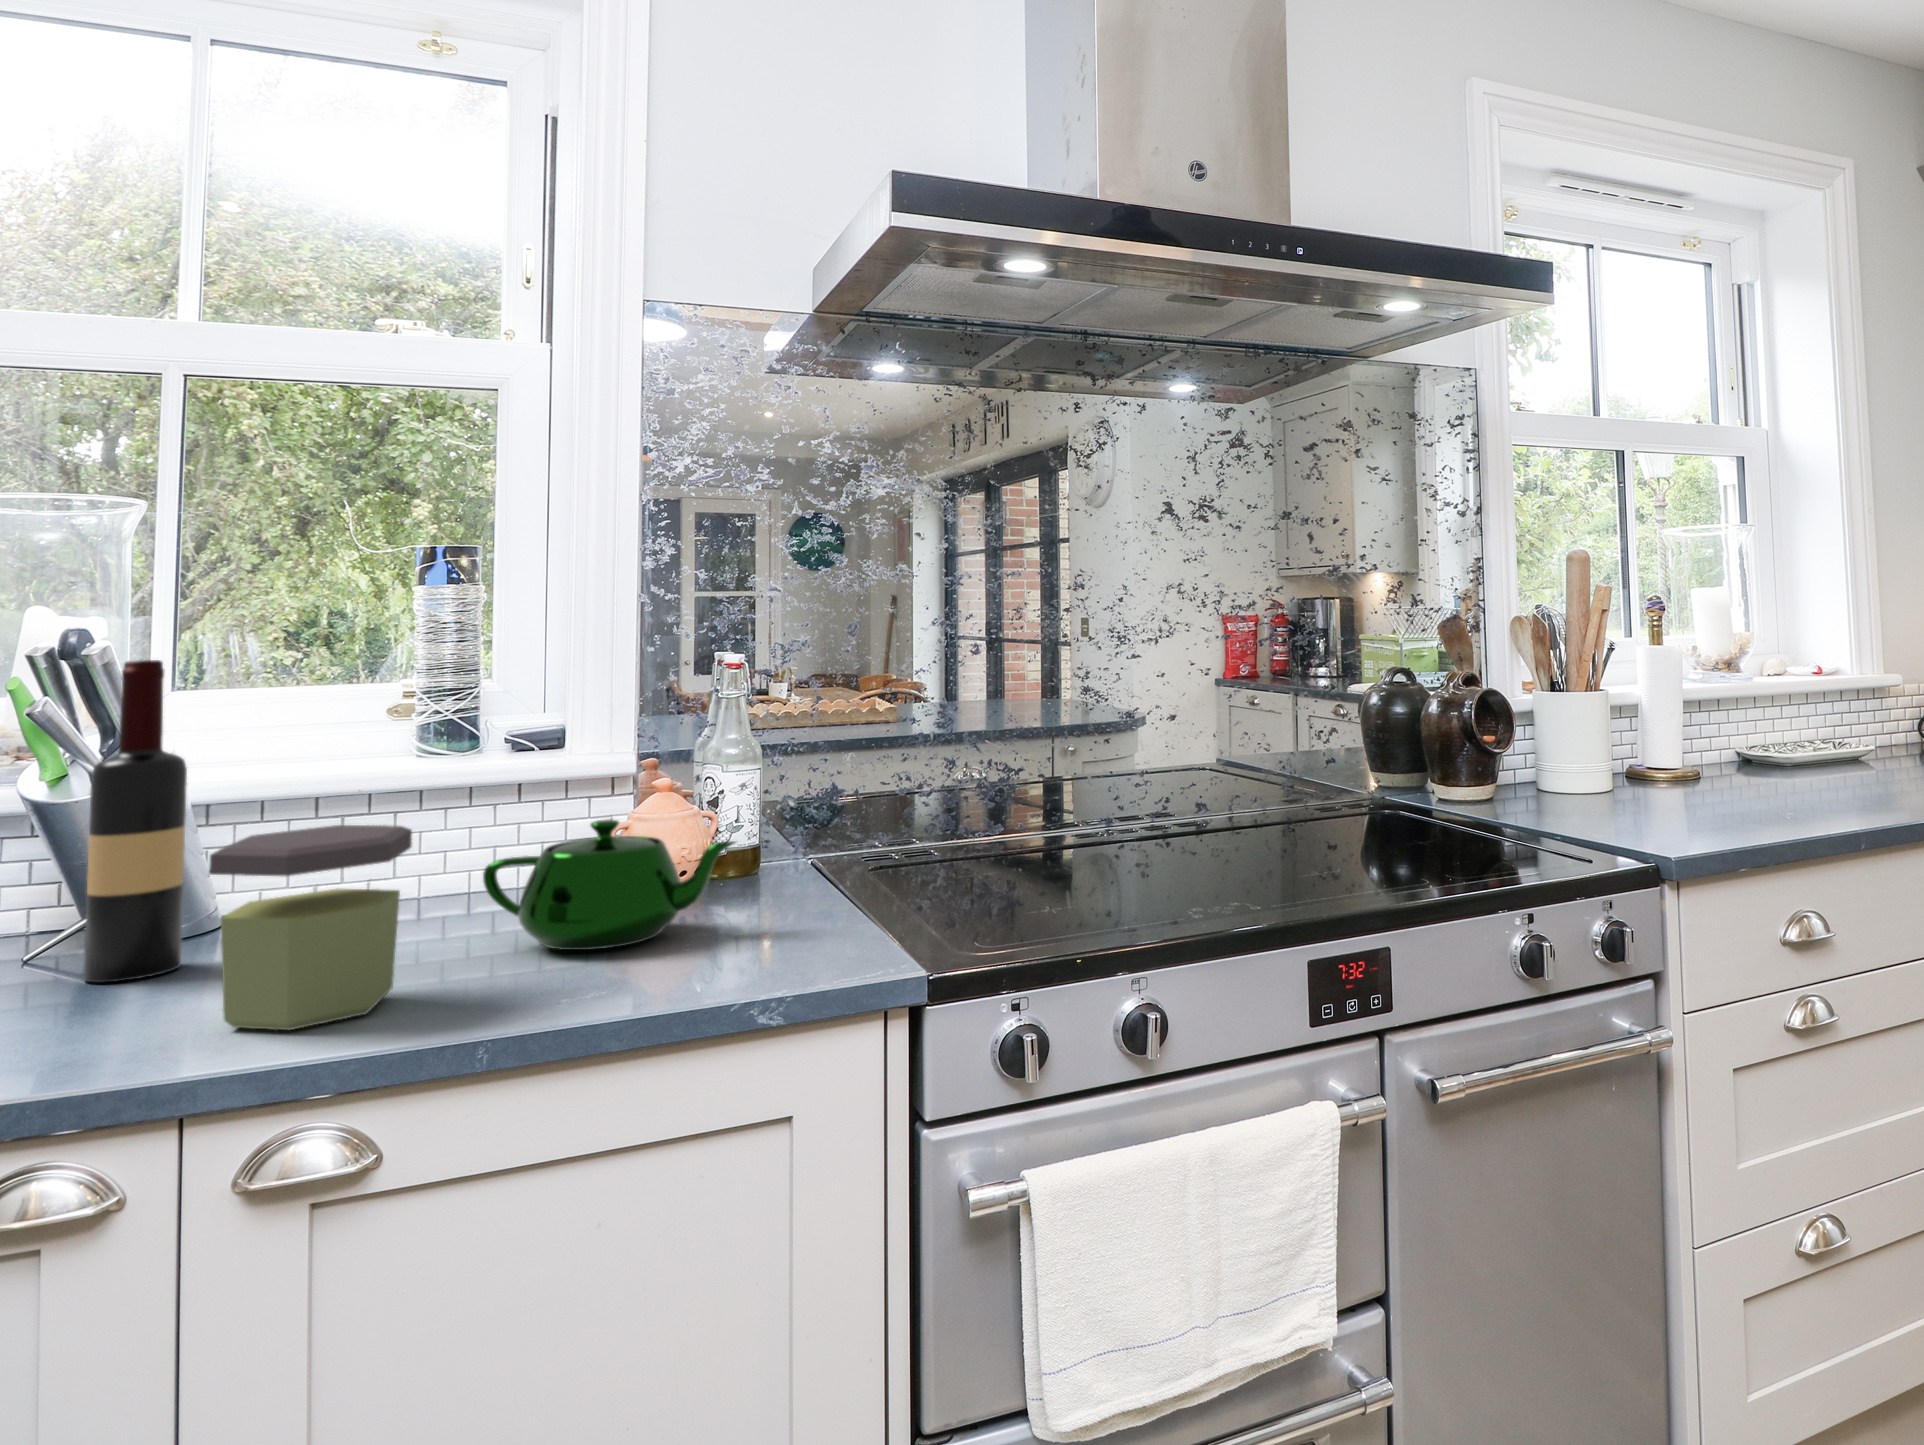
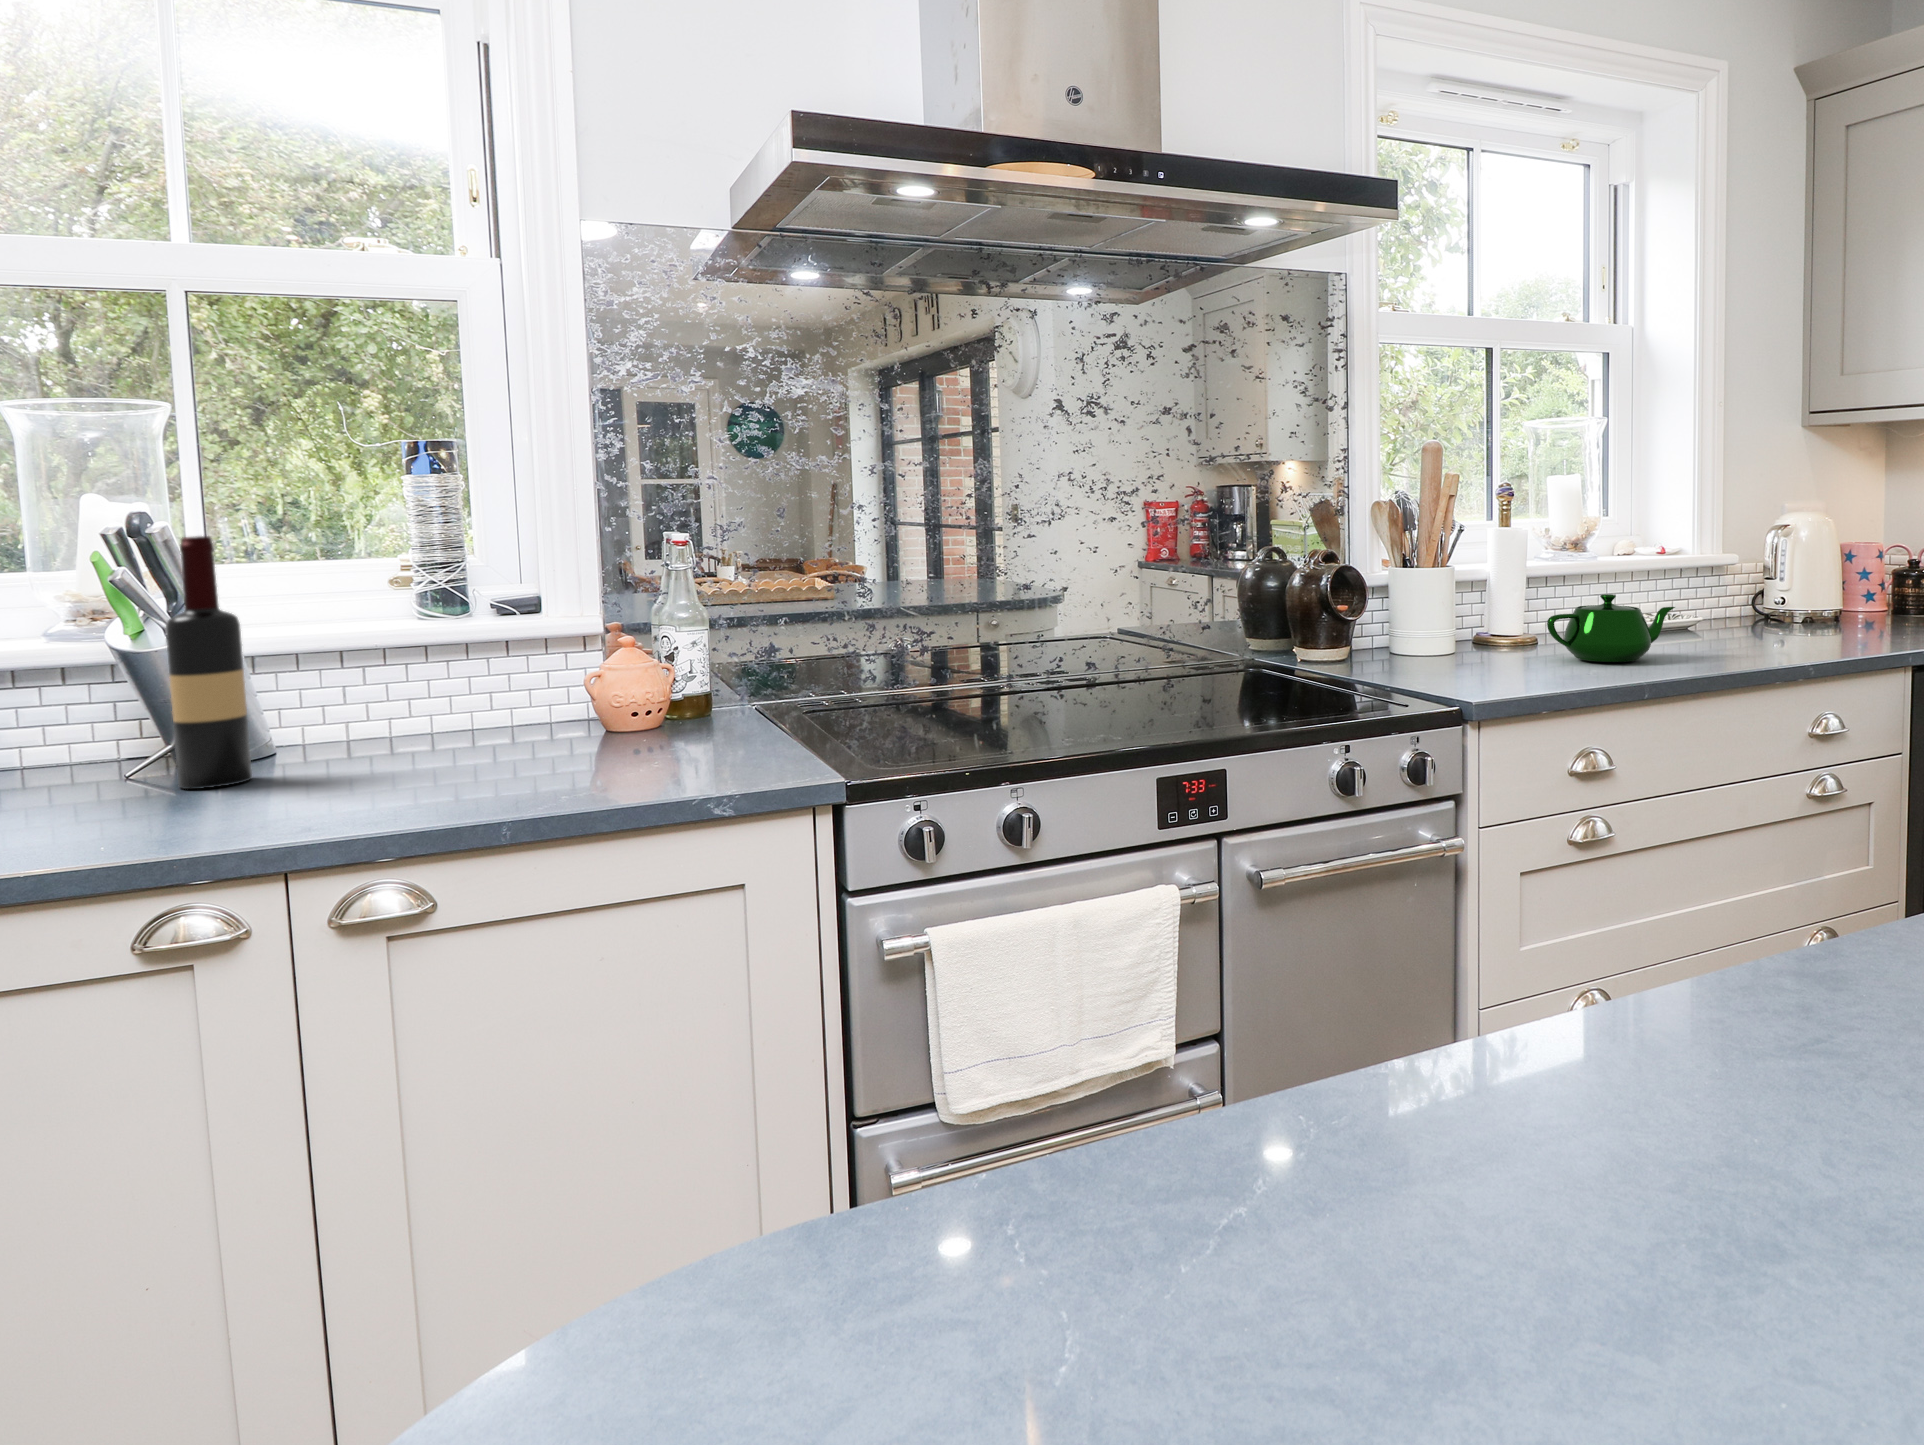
teapot: present [483,819,735,950] -> present [1547,594,1675,662]
jar: present [209,825,412,1030] -> none [274,666,428,818]

